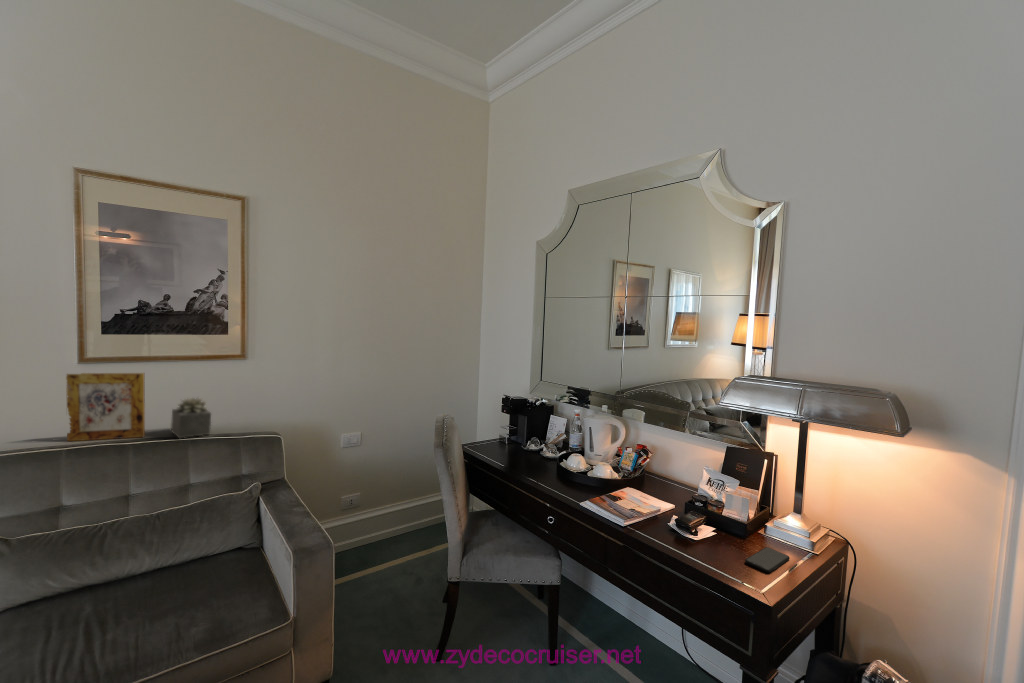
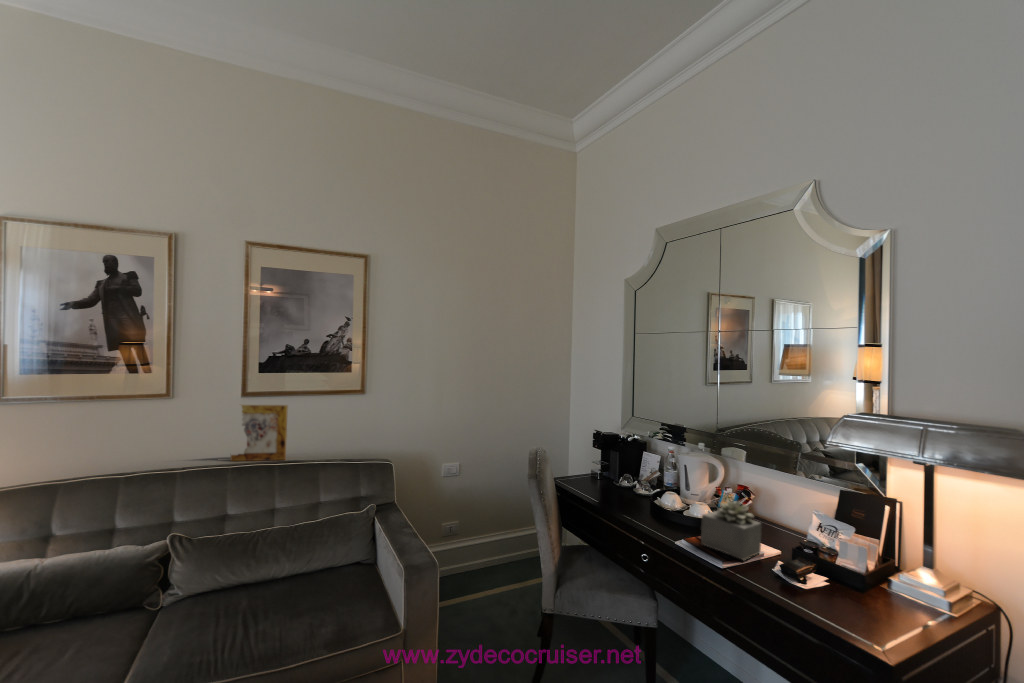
succulent plant: present [171,398,211,438] -> present [701,501,762,560]
smartphone: present [745,547,790,573] -> none [861,603,918,630]

